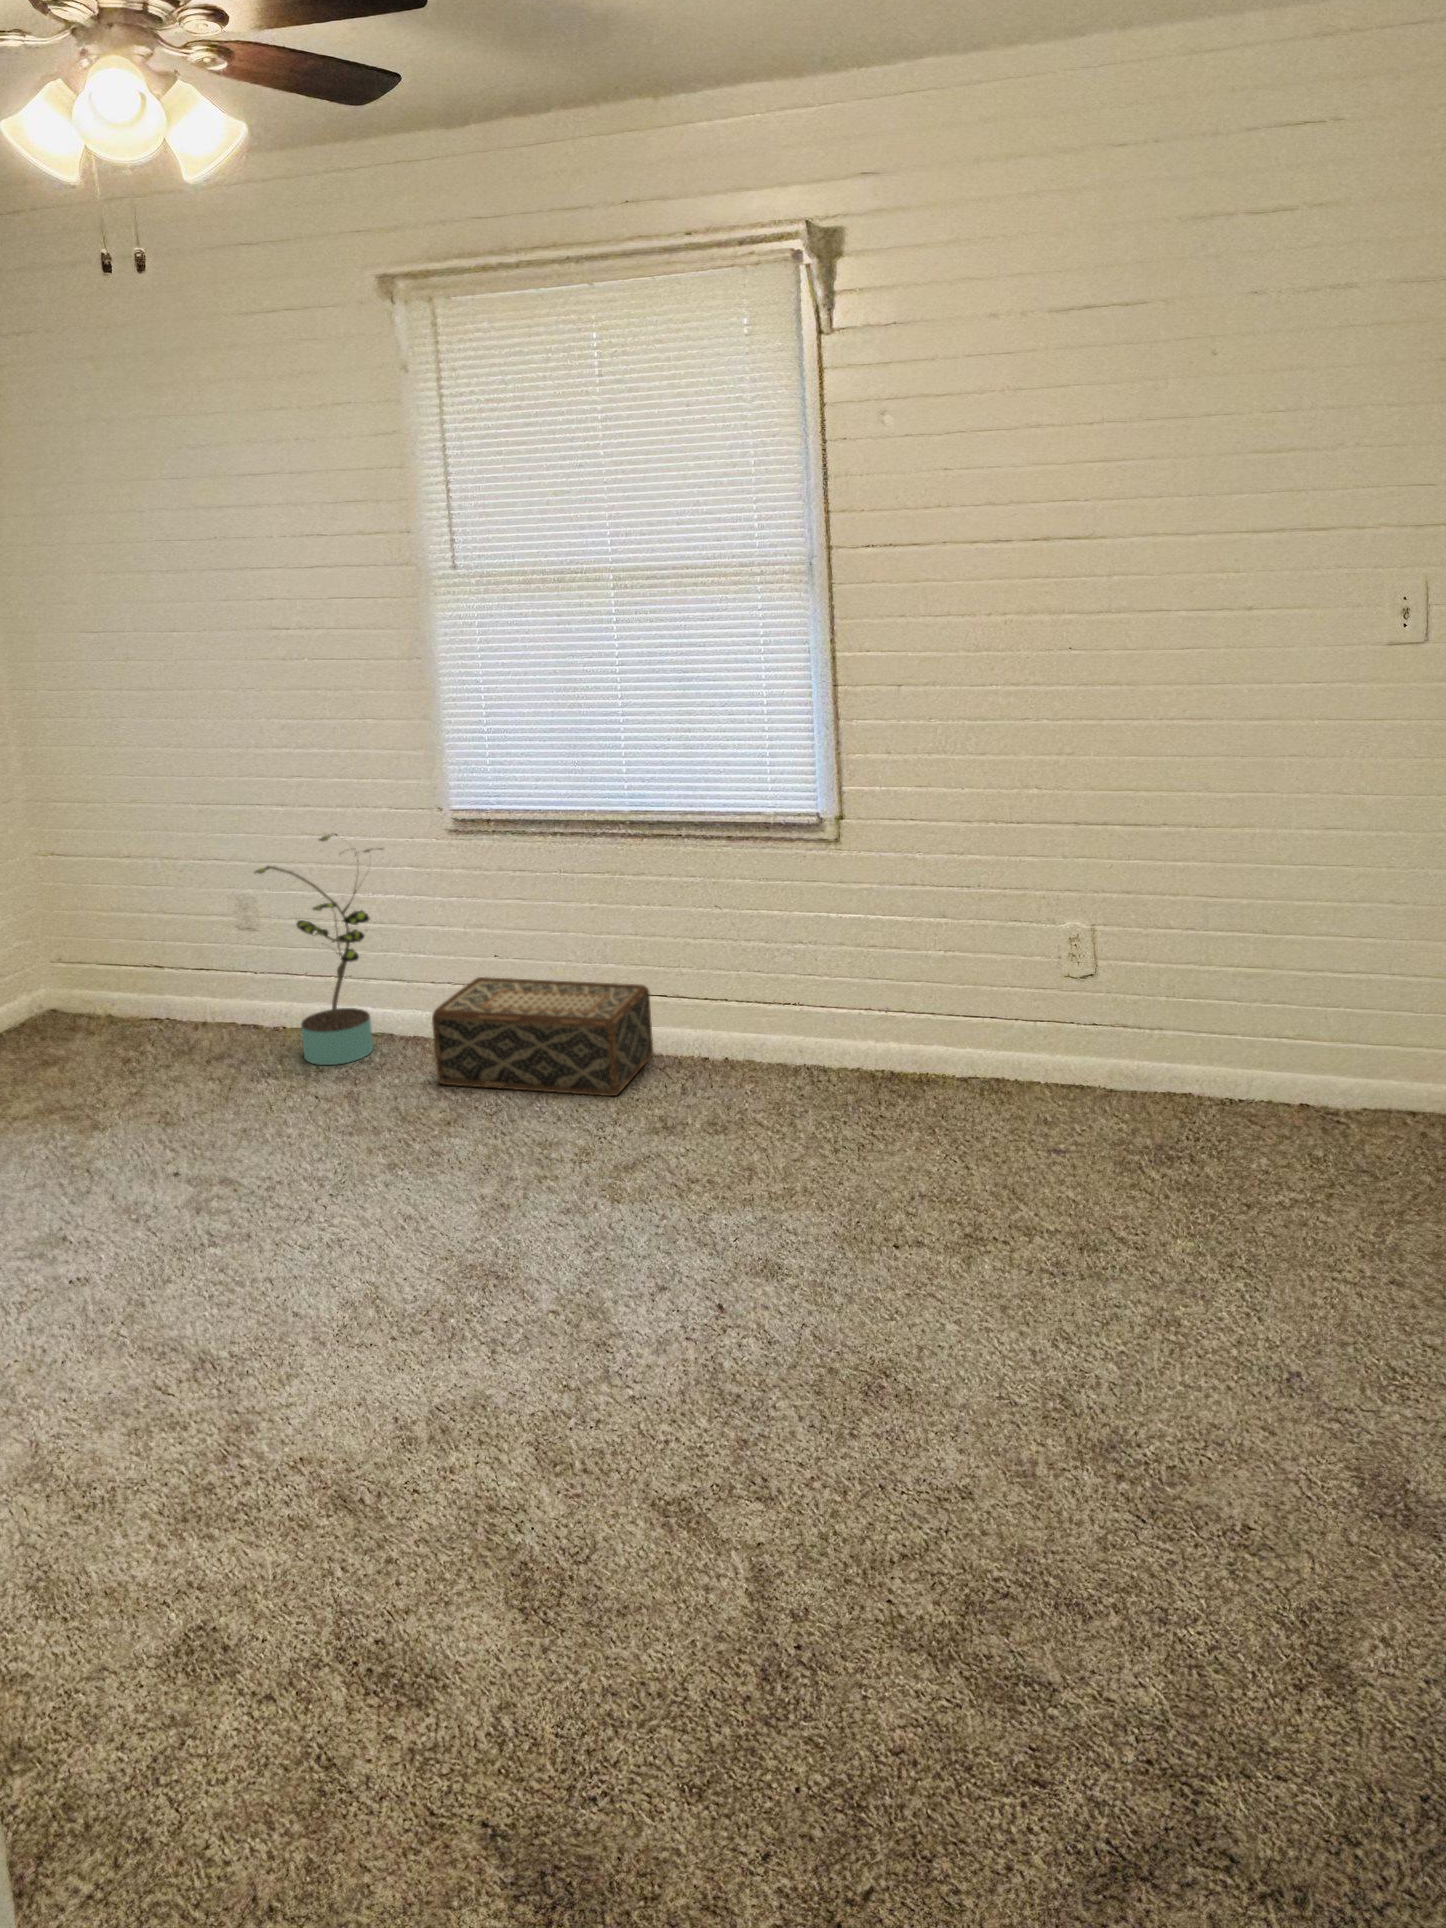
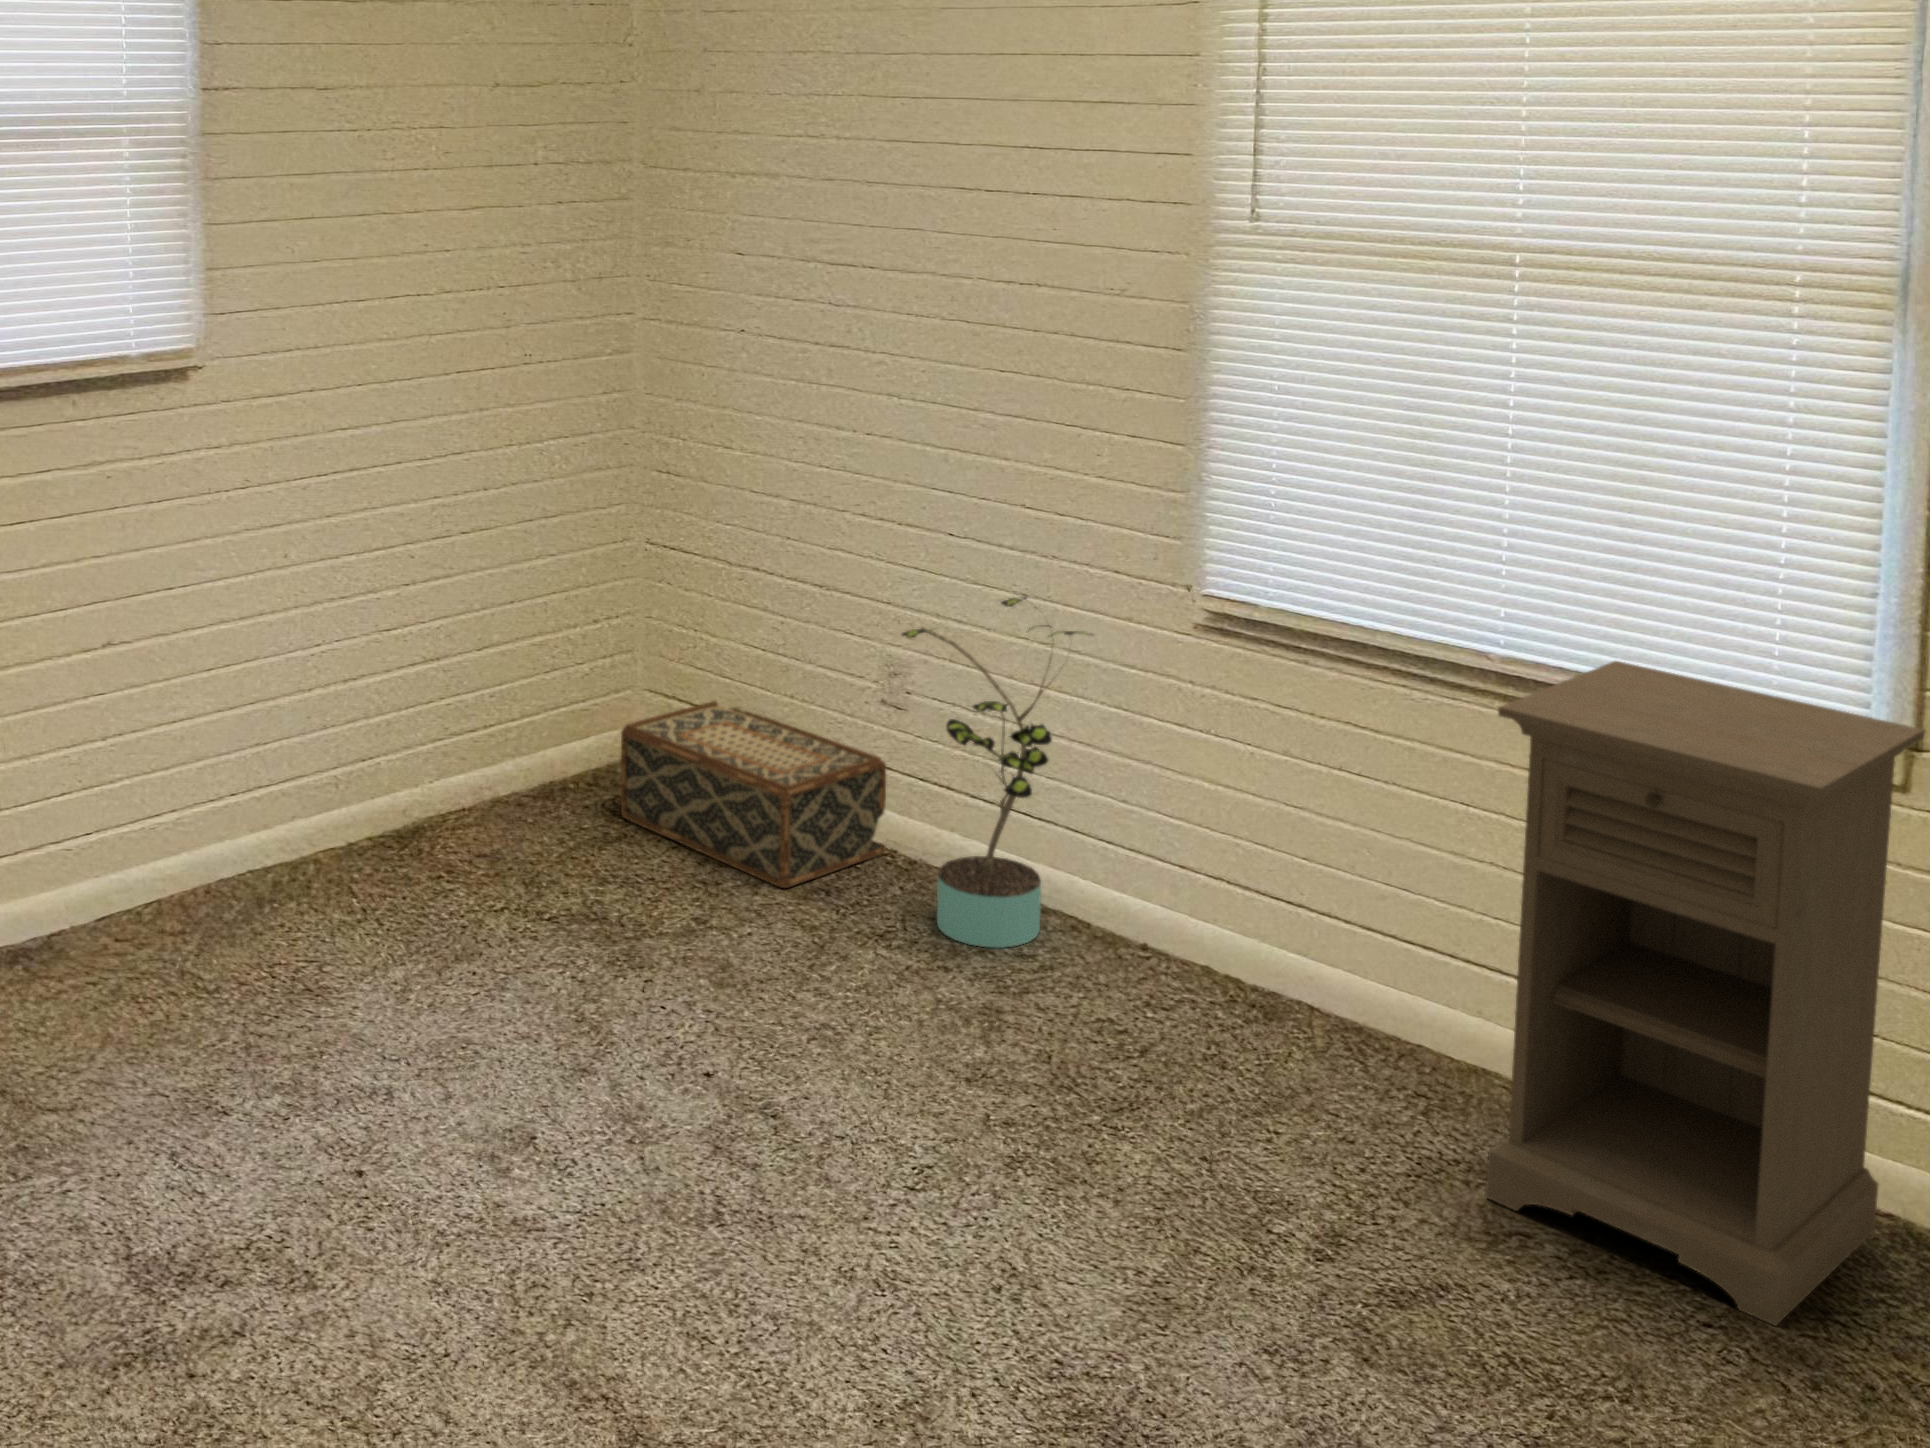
nightstand: none [641,798,851,1124] -> present [1486,661,1924,1326]
woven basket: present [432,977,653,1096] -> present [621,700,886,888]

